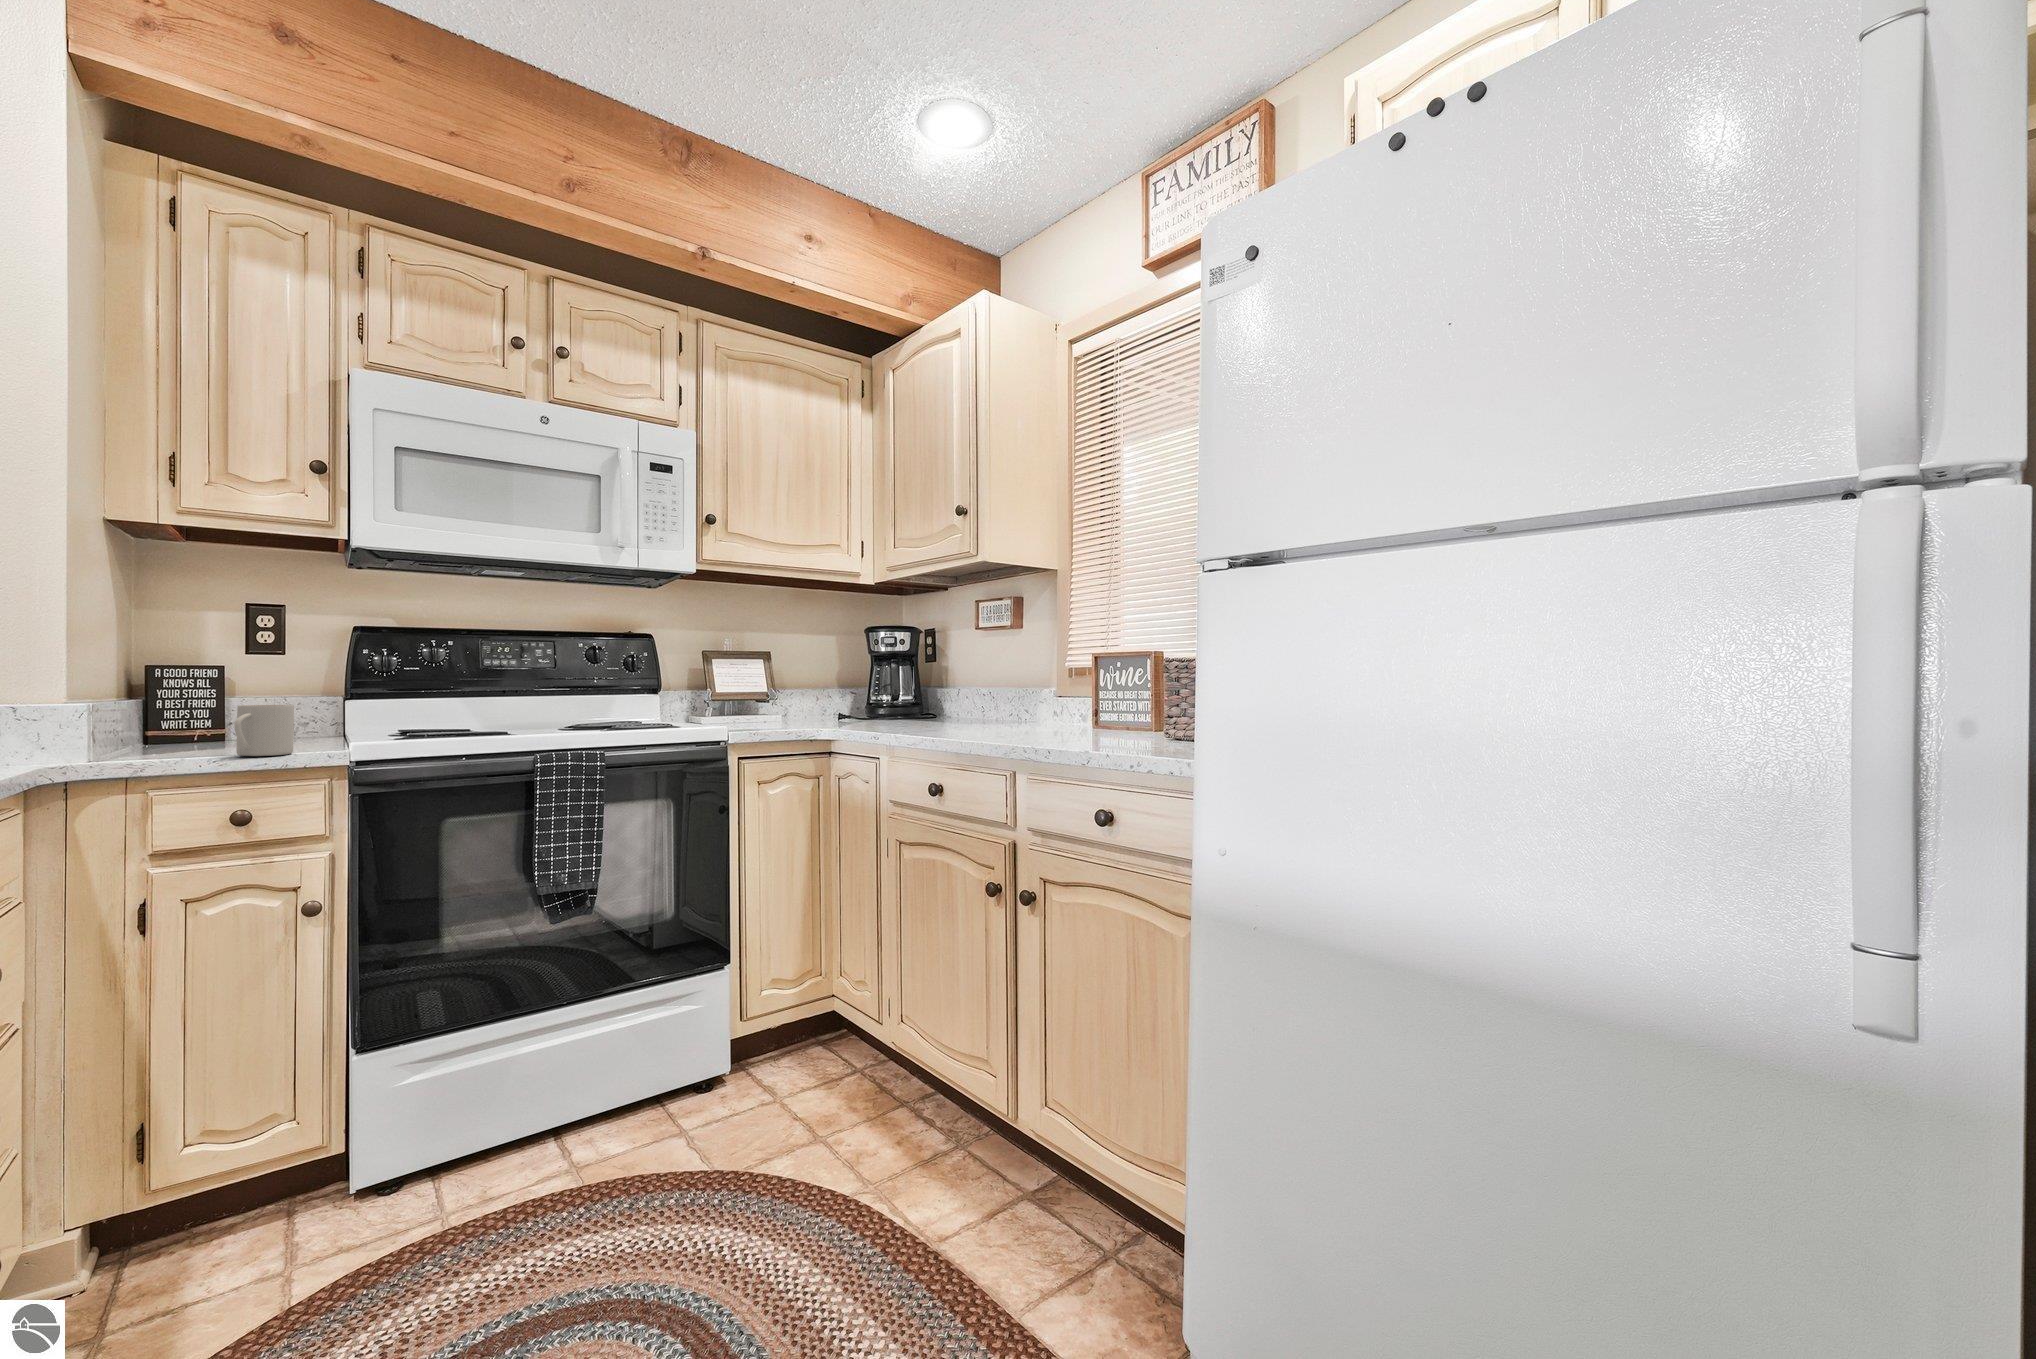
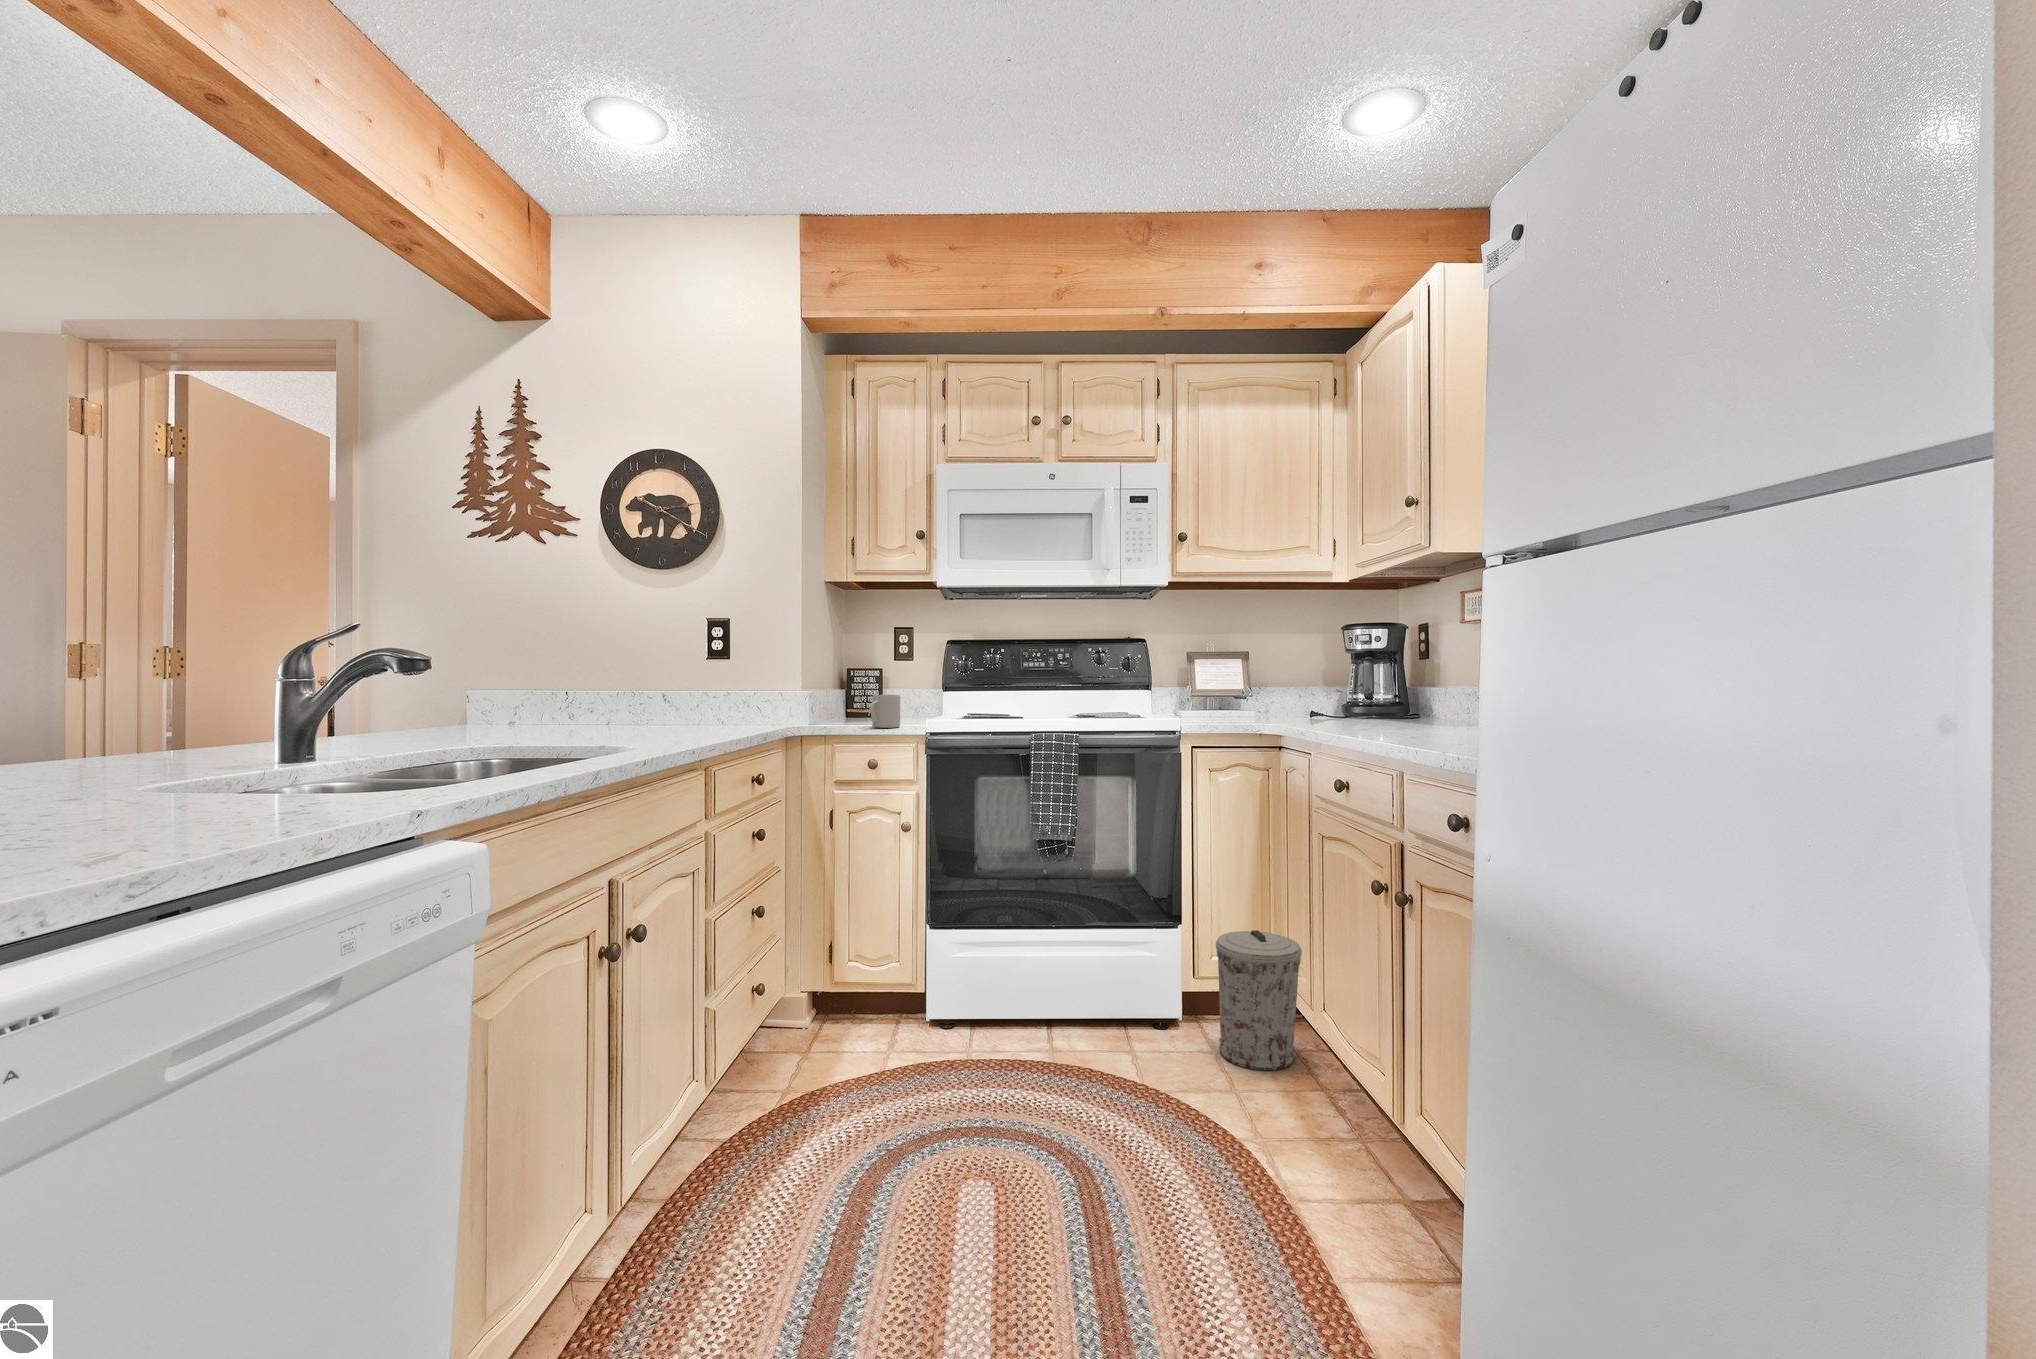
trash can: none [775,952,869,1109] -> present [1216,930,1302,1070]

